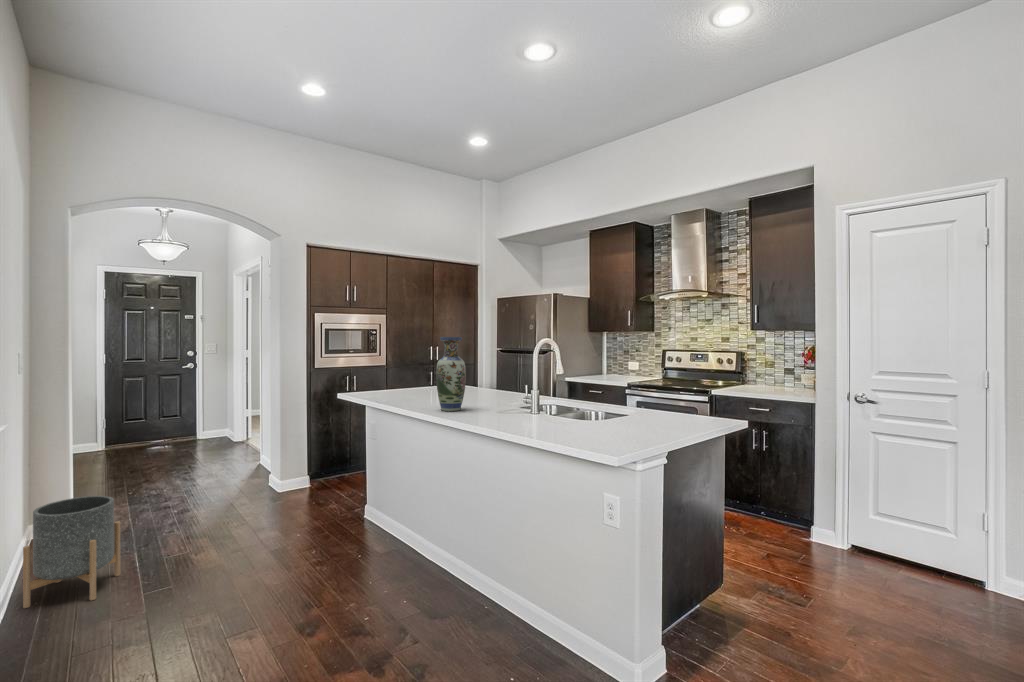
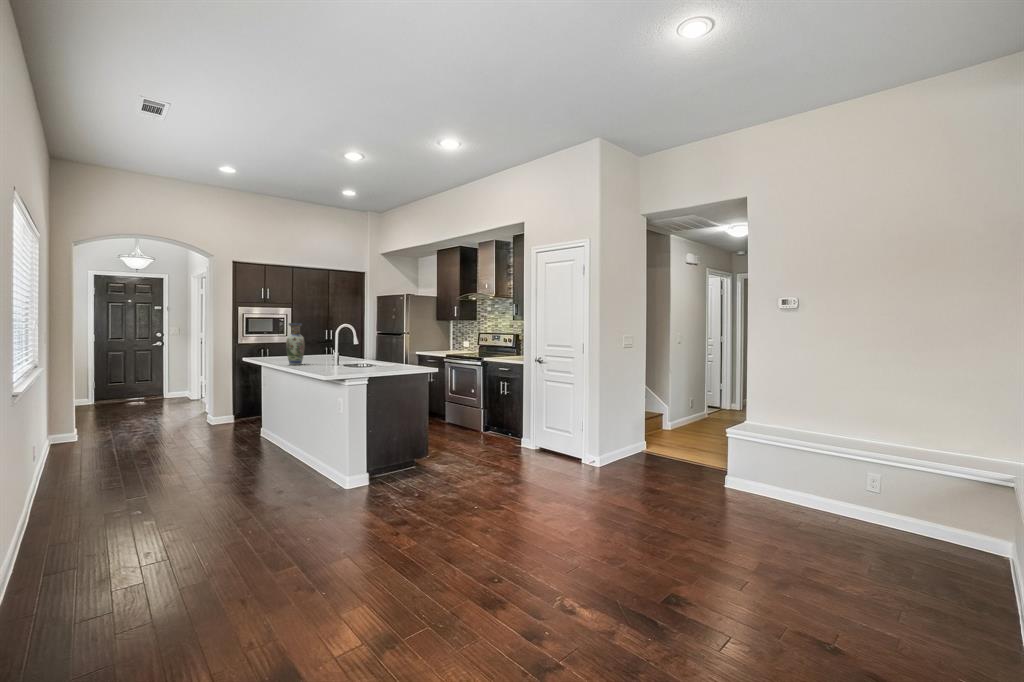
planter: present [23,496,120,608] -> none [48,412,103,466]

